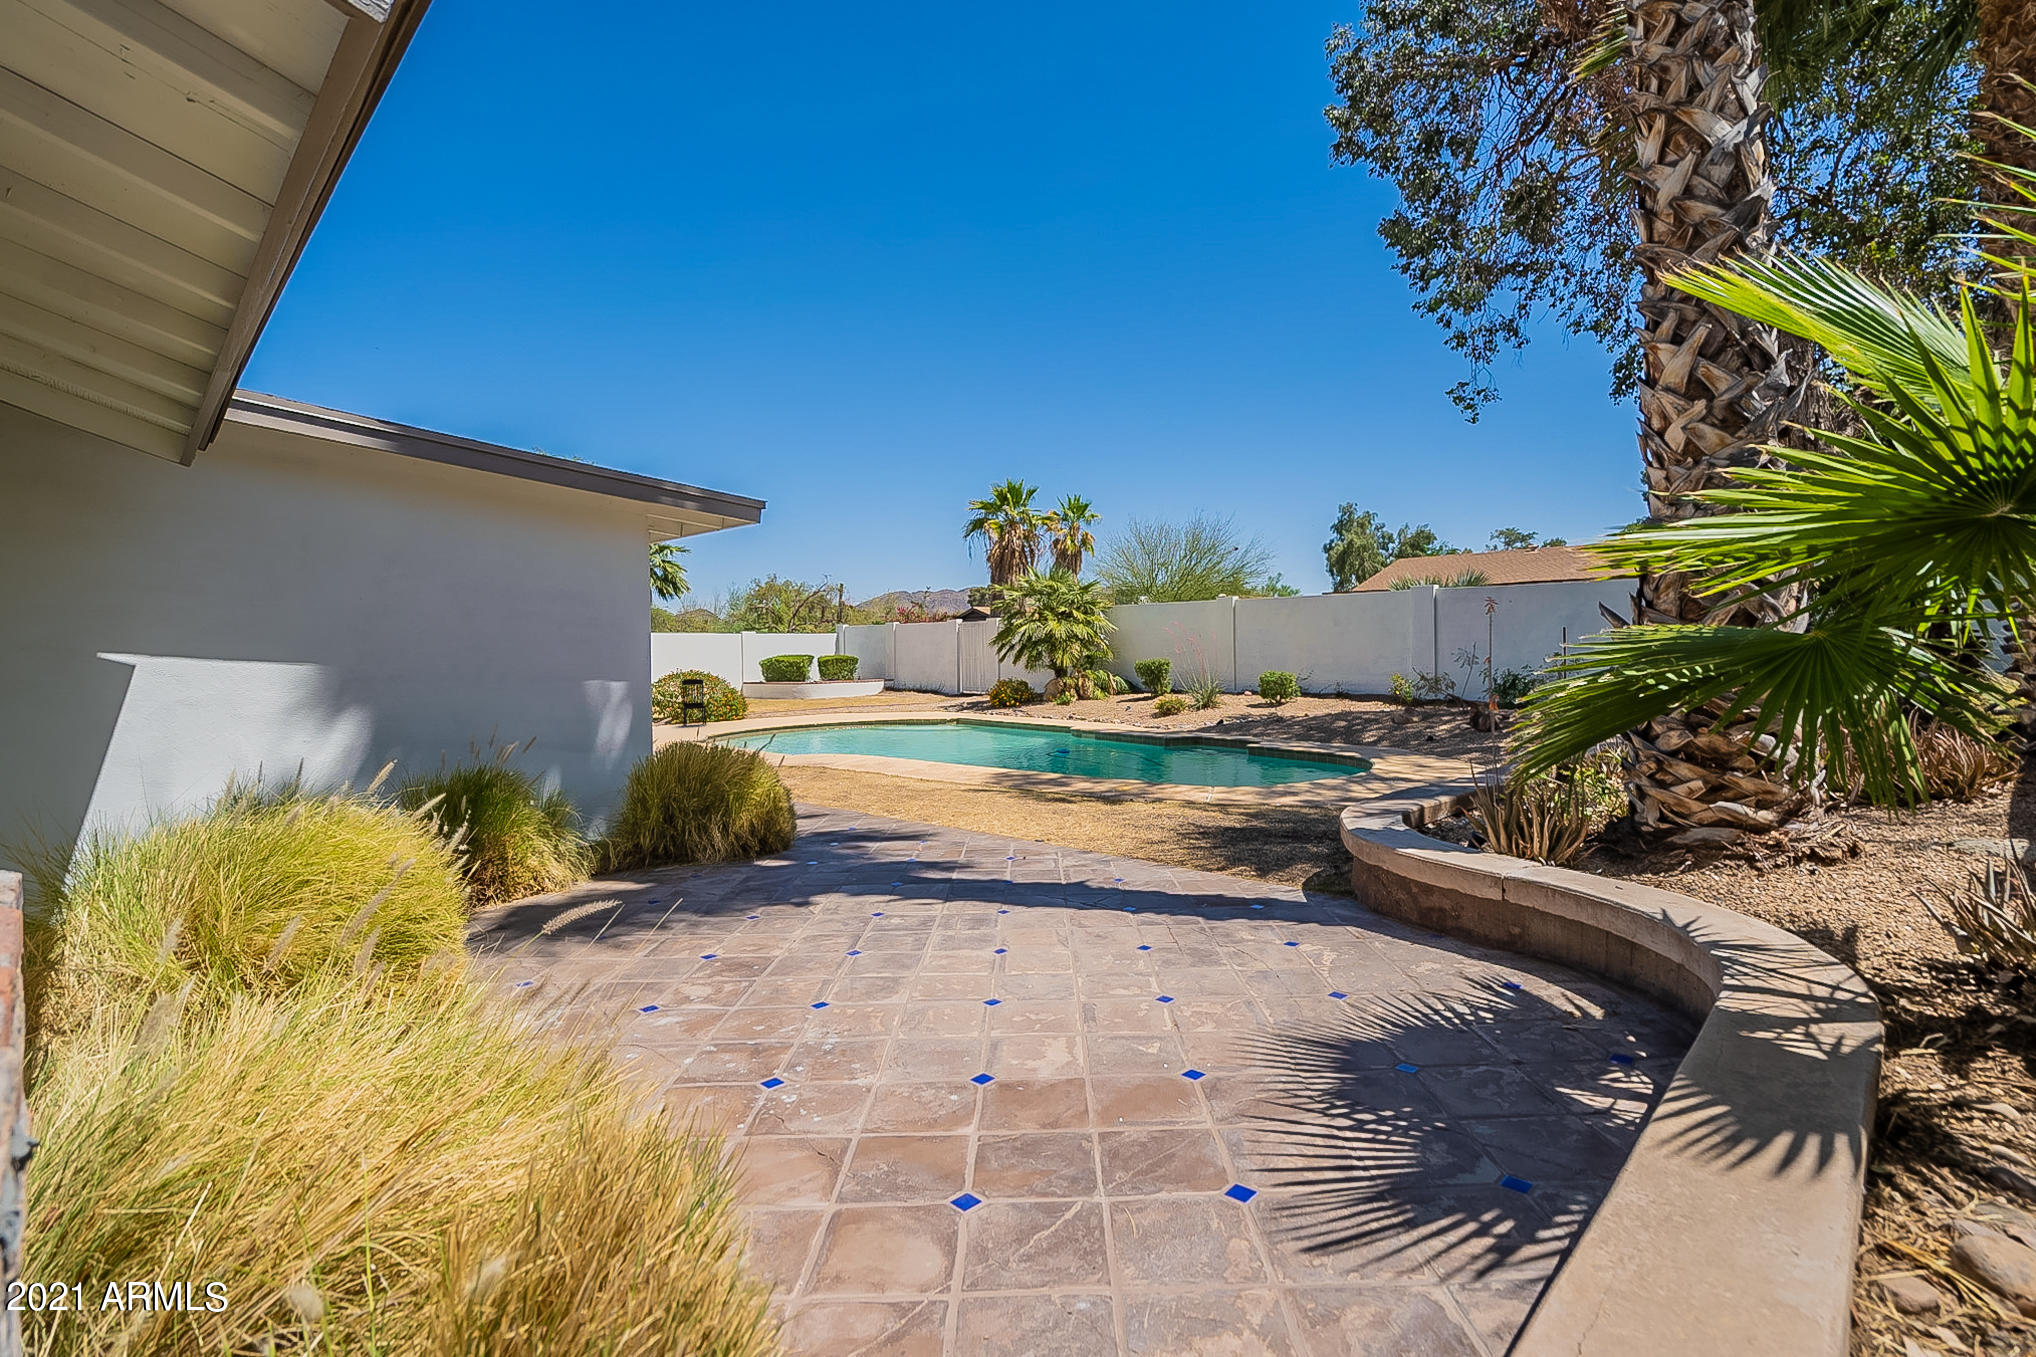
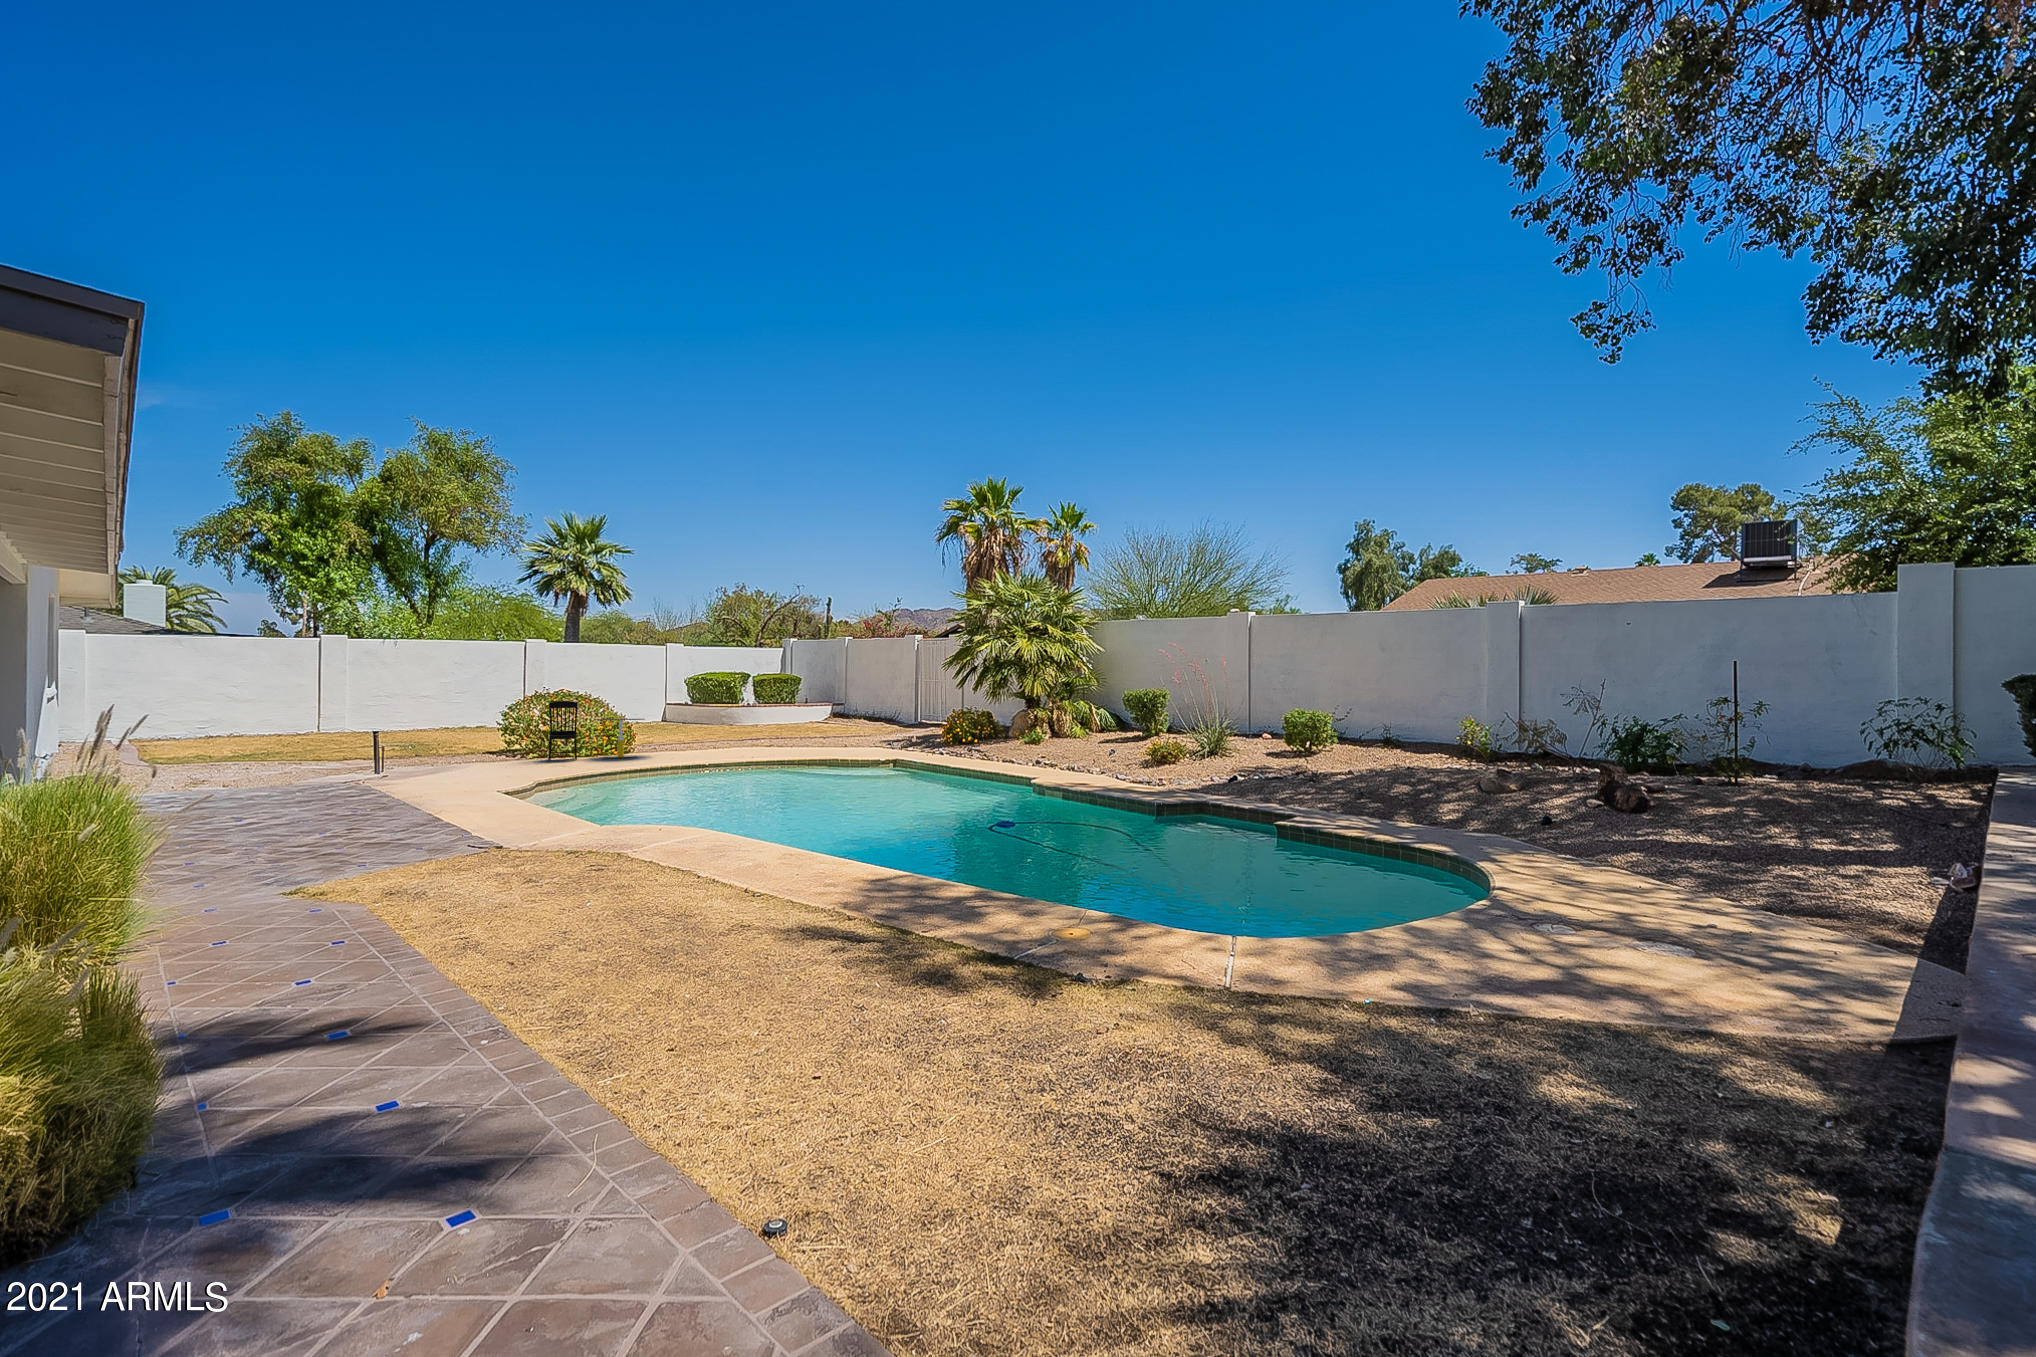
side table: none [718,692,755,723] -> present [597,719,645,757]

